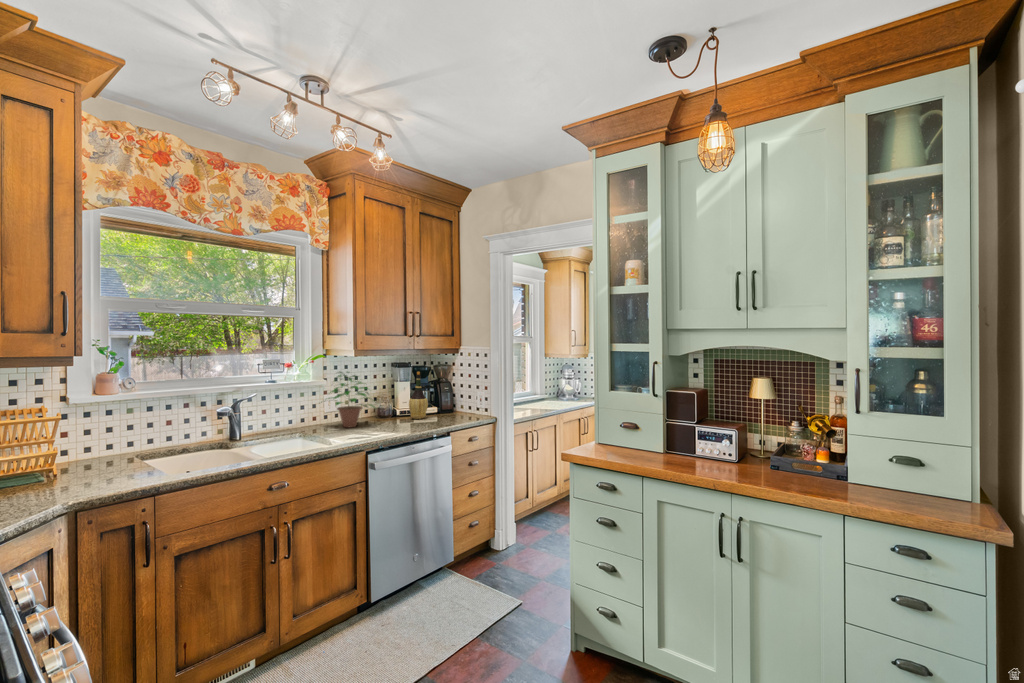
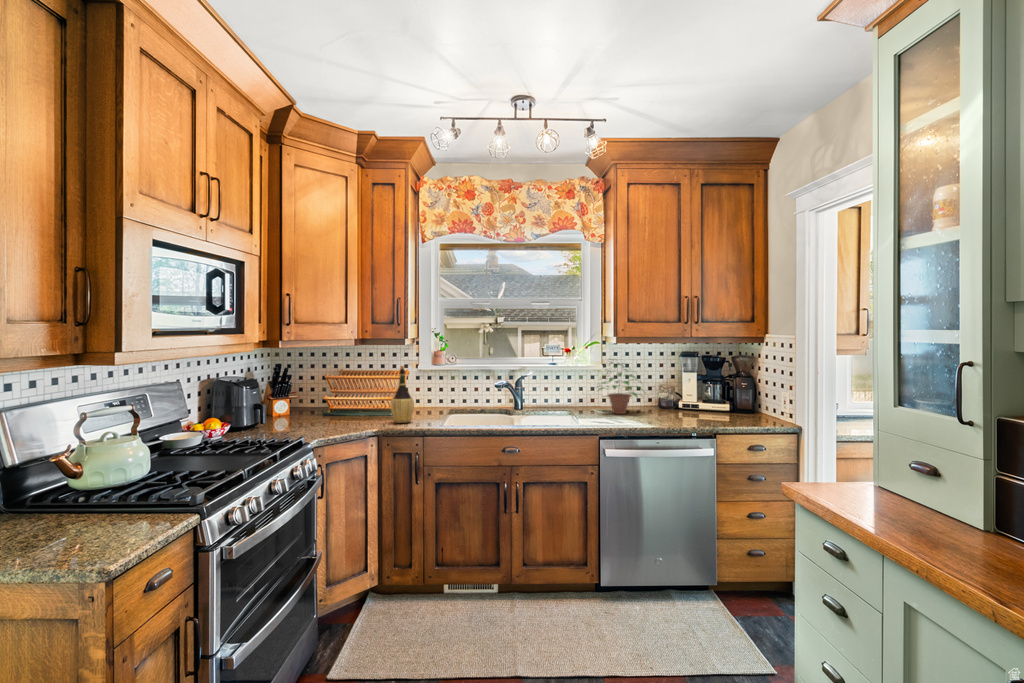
wine bottle: present [409,372,428,419] -> present [391,366,414,423]

